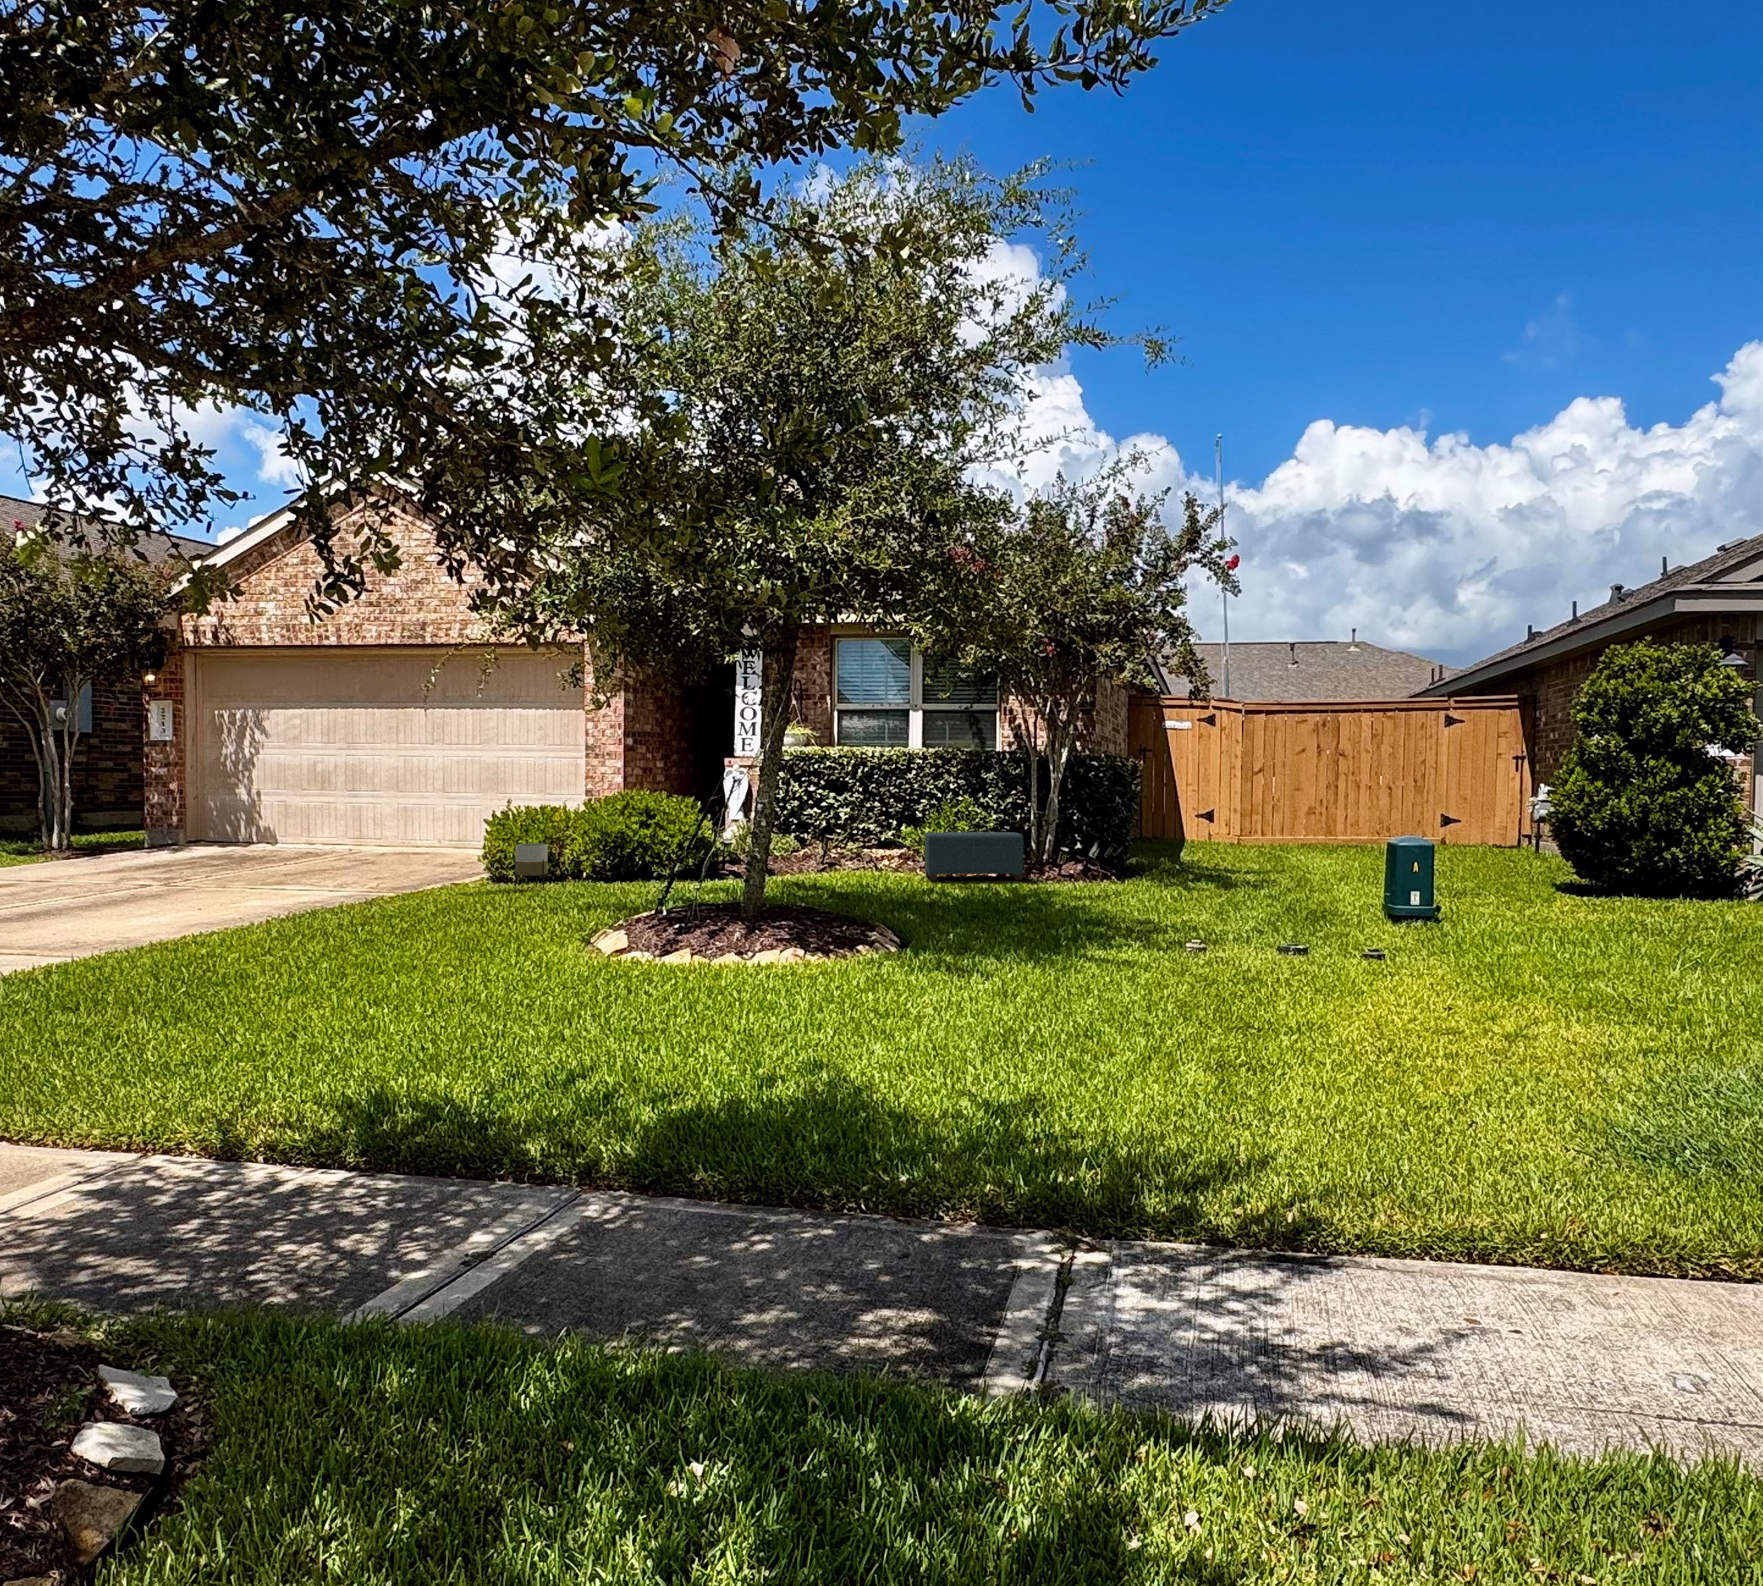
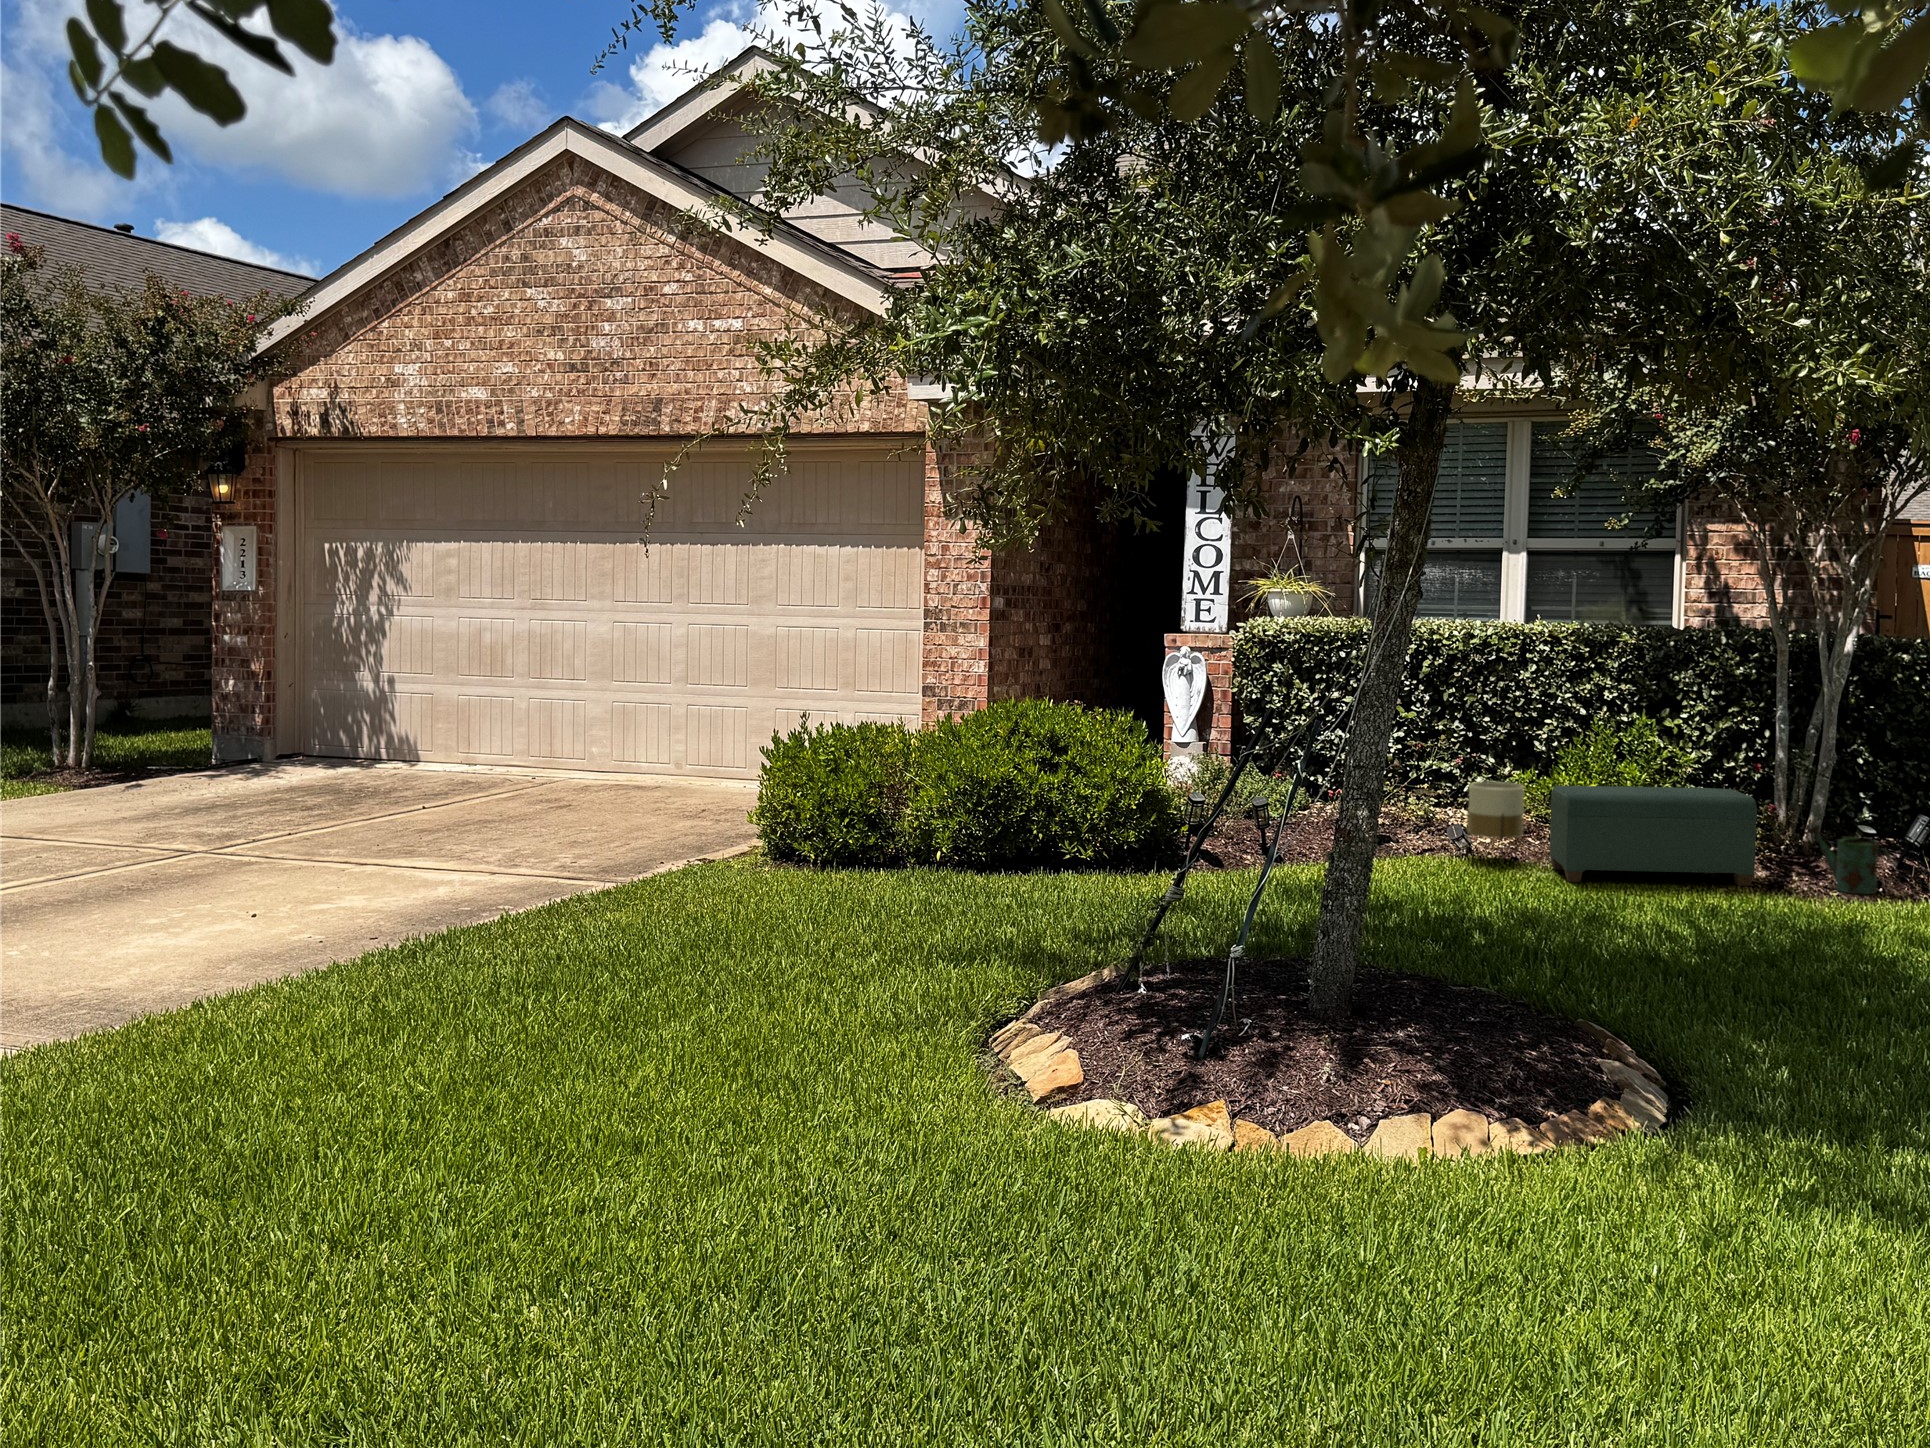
planter: present [515,843,548,891] -> present [1467,782,1524,855]
watering can: none [1051,849,1087,882] -> present [1808,826,1890,894]

